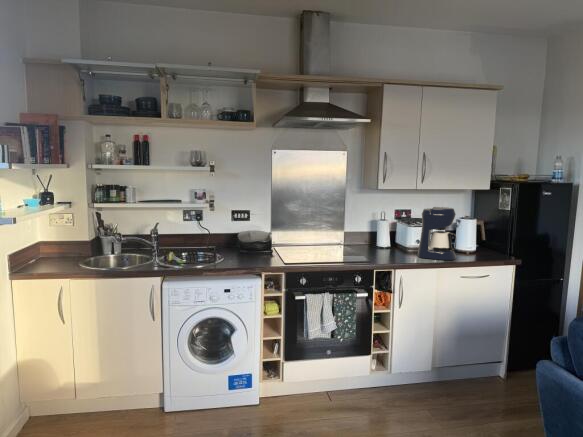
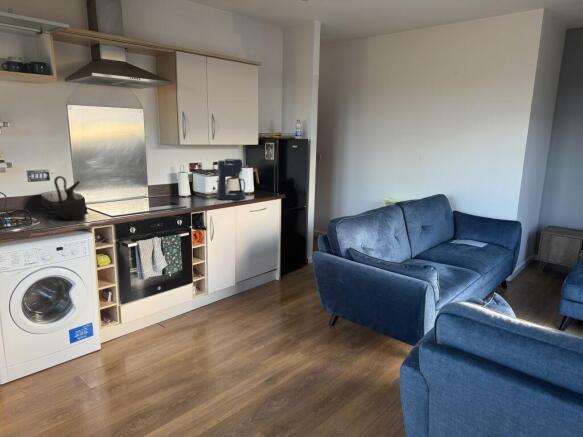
ceramic jug: none [237,218,264,263] -> present [54,176,87,220]

